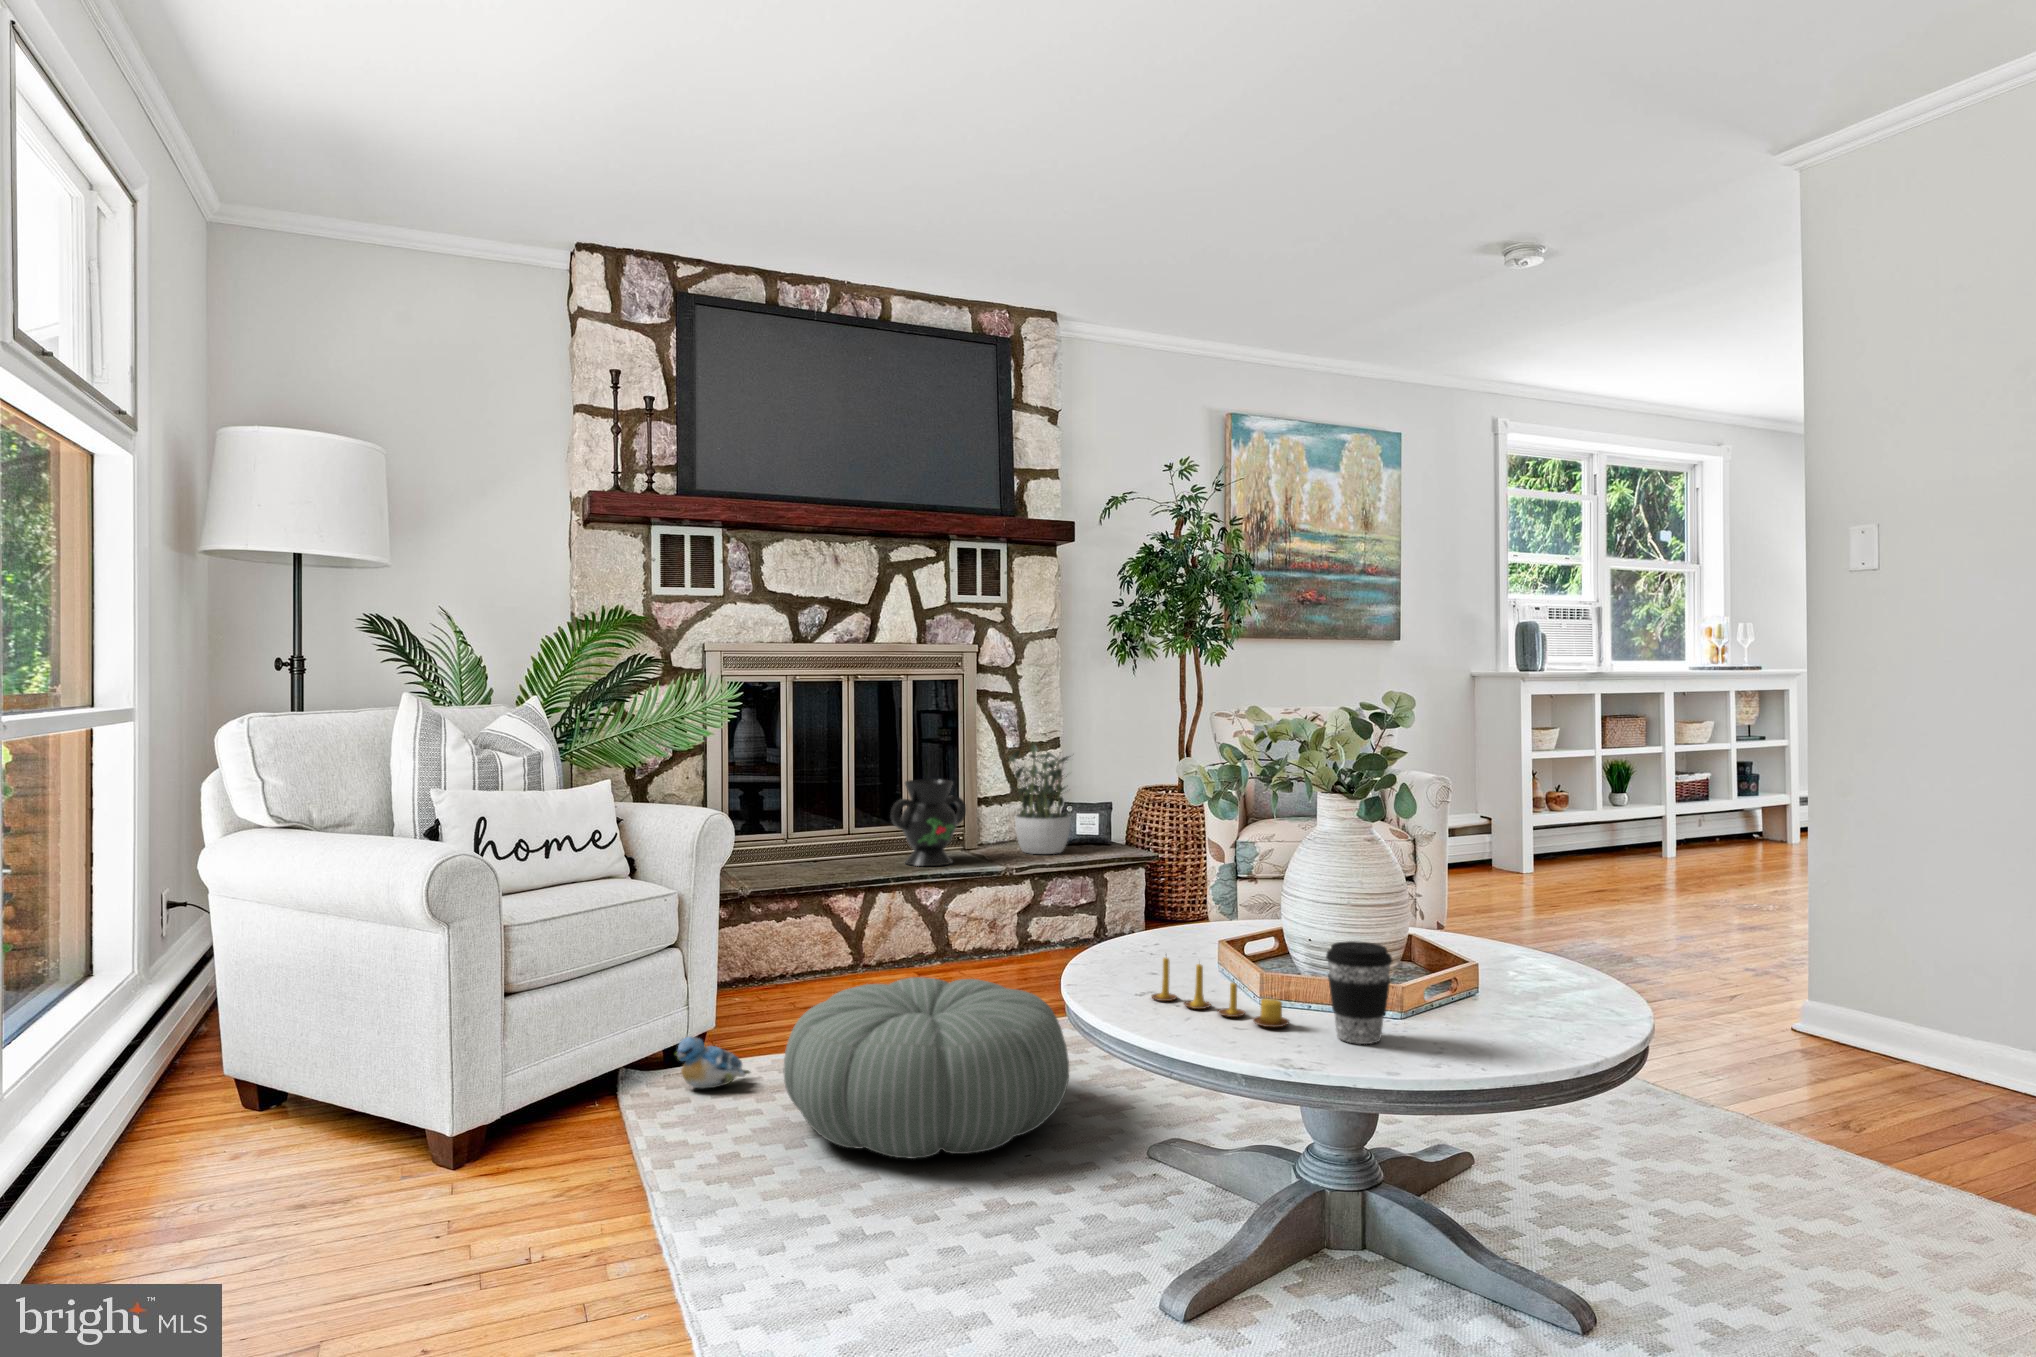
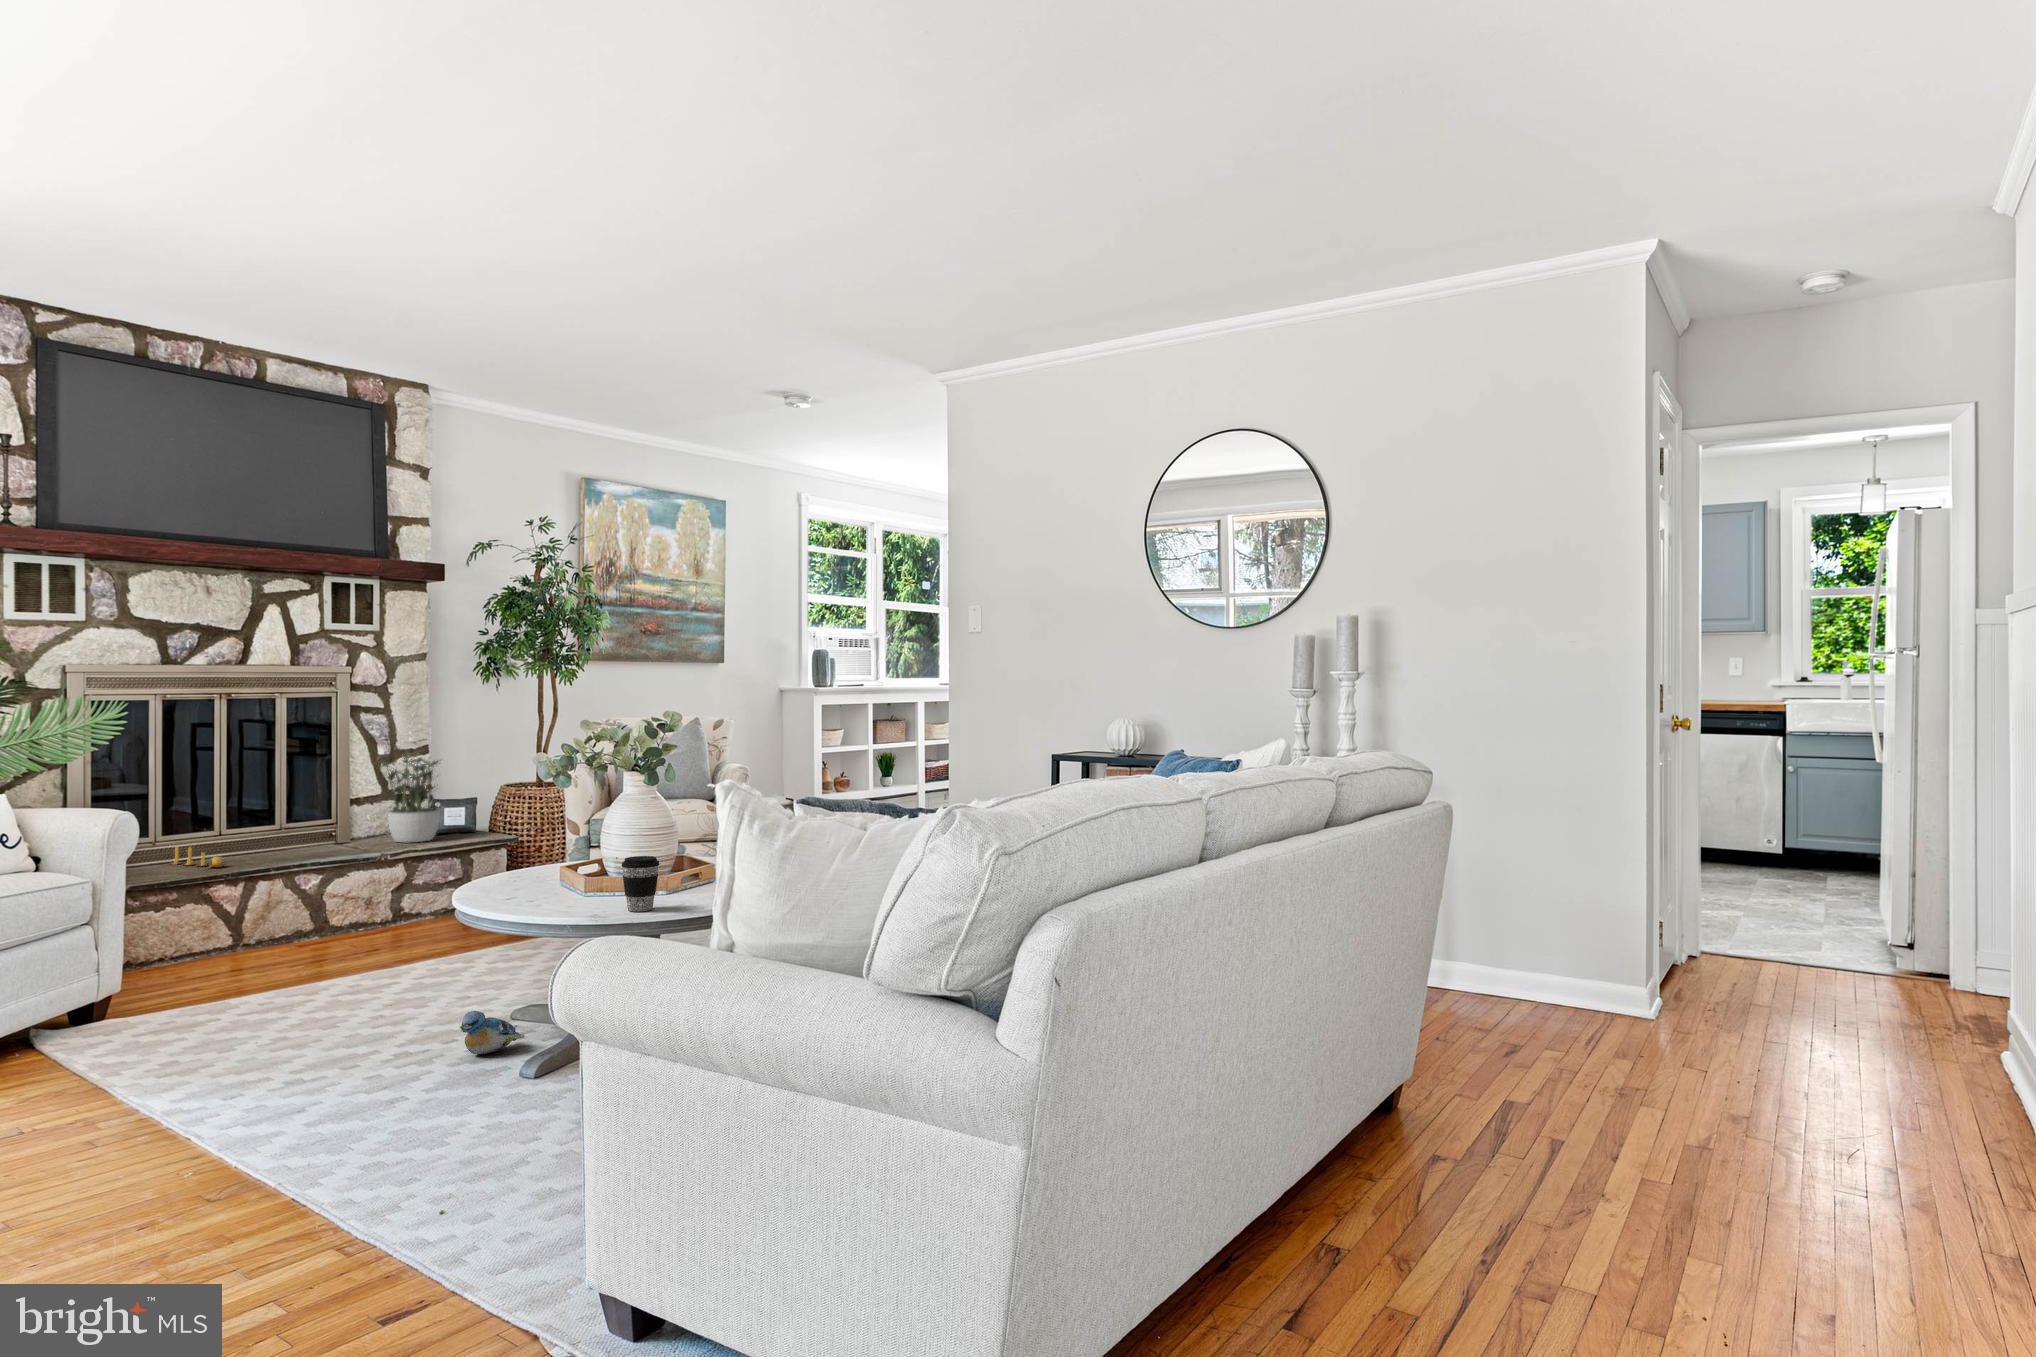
decorative vase: present [890,779,966,866] -> none [268,783,342,857]
candle: present [1152,957,1289,1027] -> present [172,847,224,867]
pouf: present [784,977,1069,1159] -> none [208,925,450,1048]
plush toy: present [674,1036,750,1089] -> present [460,1011,524,1054]

